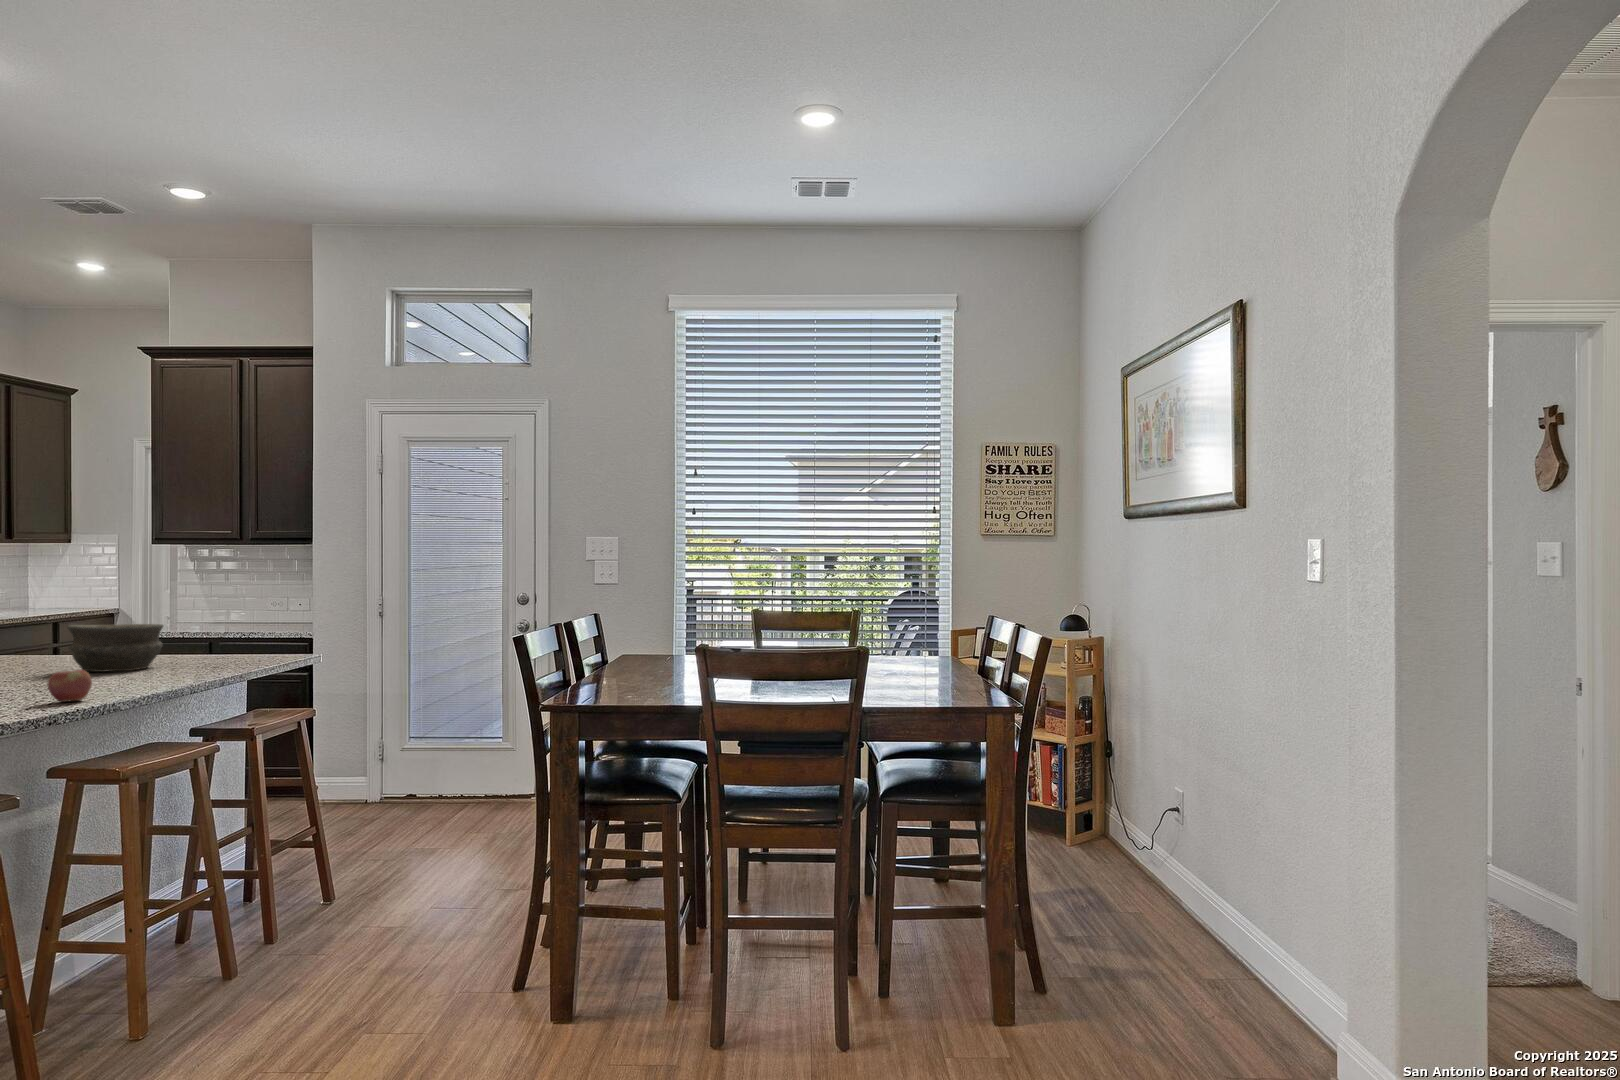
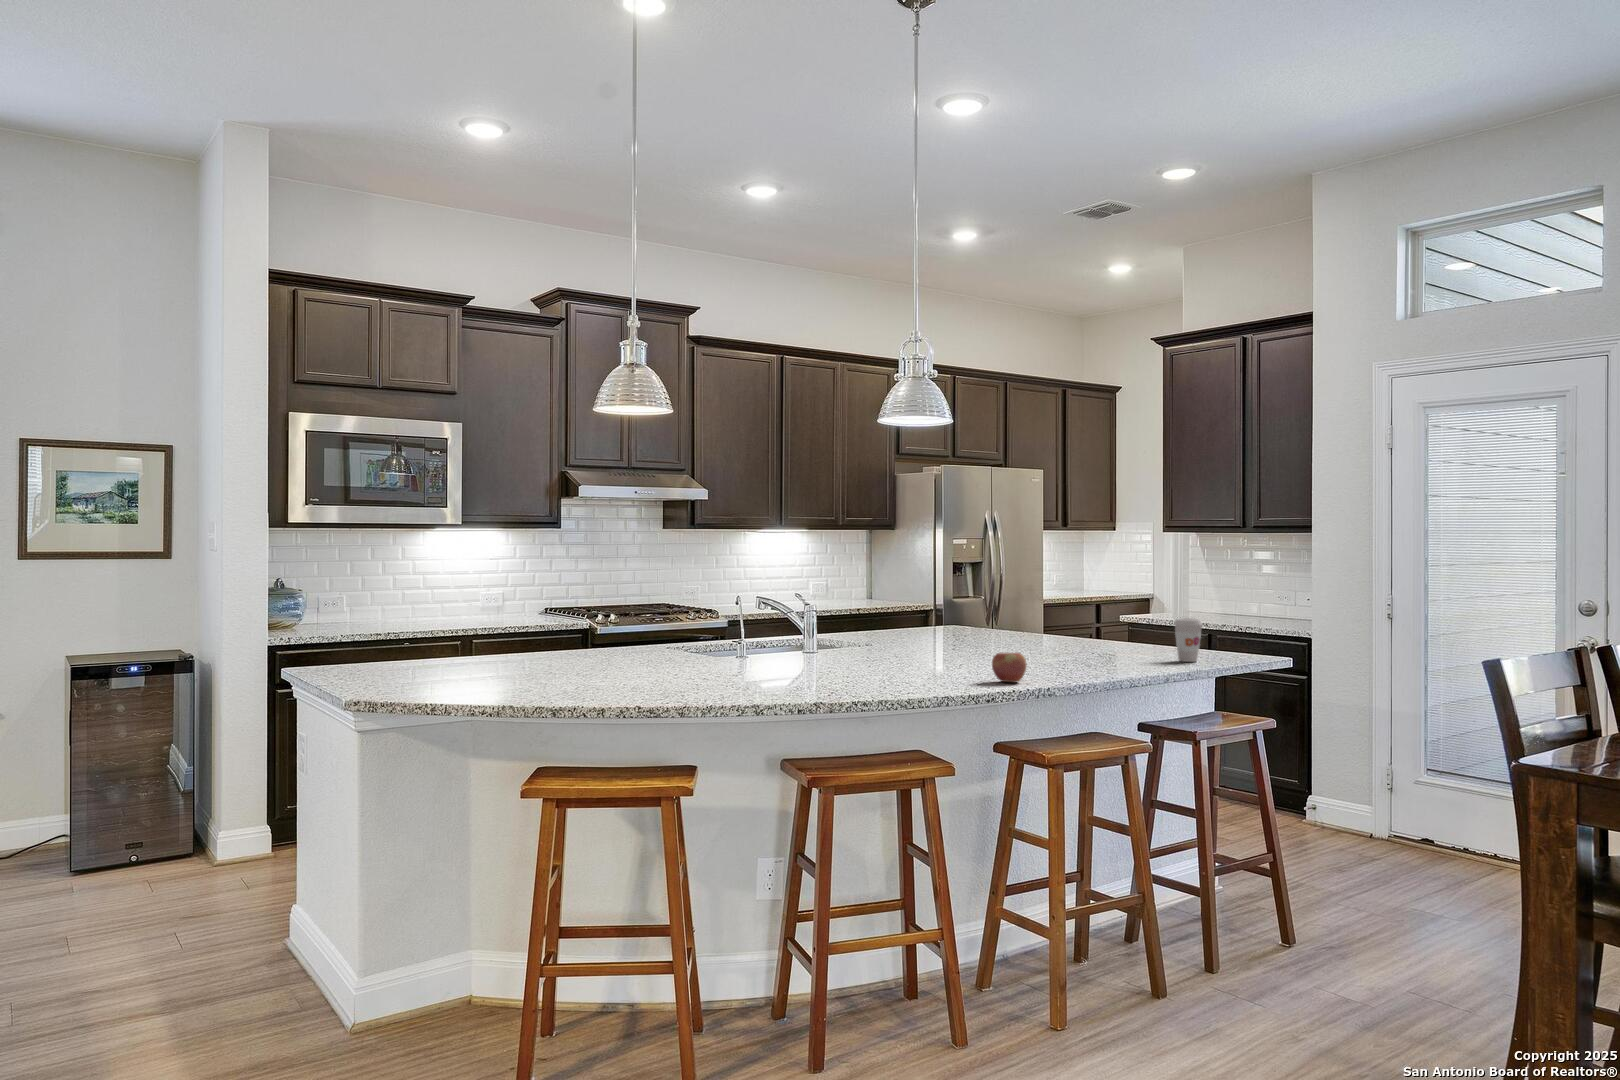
bowl: present [68,624,163,672] -> none [1046,608,1126,657]
coffee cup: none [221,625,250,666] -> present [1174,618,1202,662]

